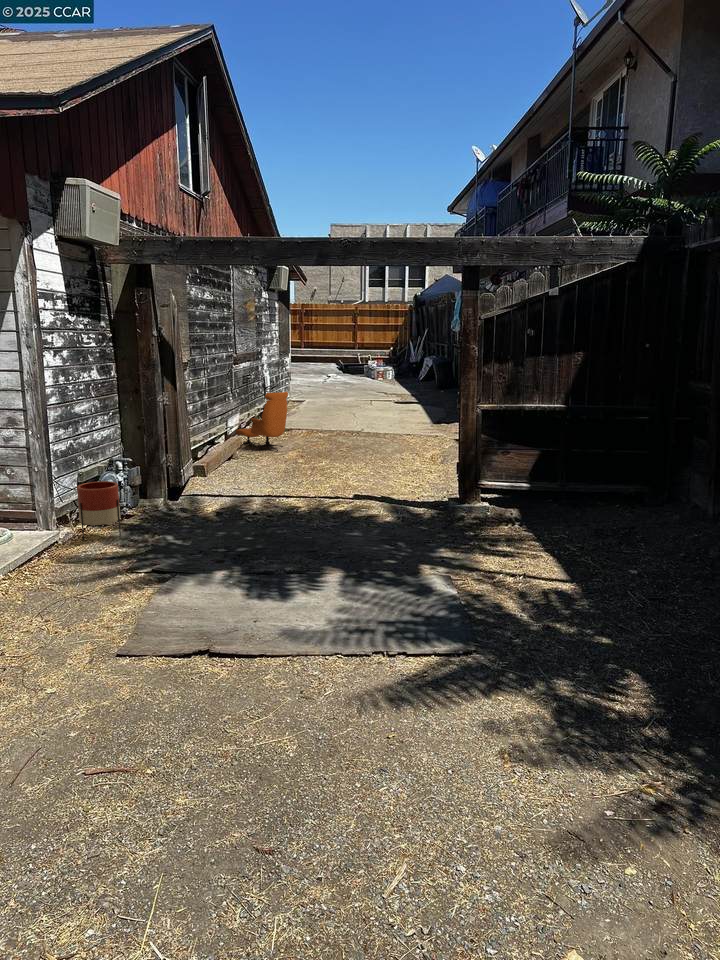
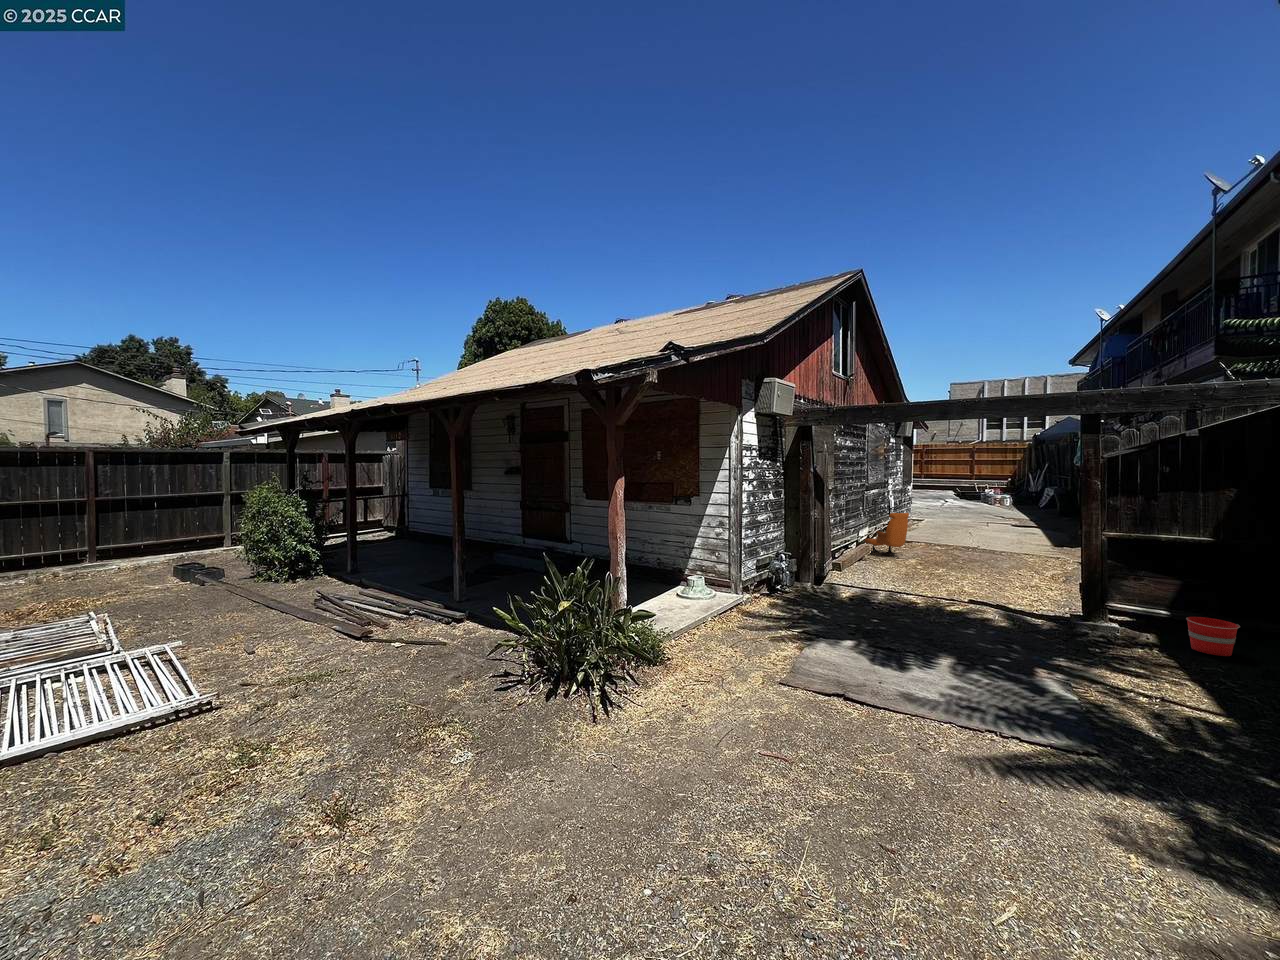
planter: present [77,481,121,540] -> none [755,566,781,605]
bucket: none [538,483,574,519] -> present [1186,617,1240,656]

